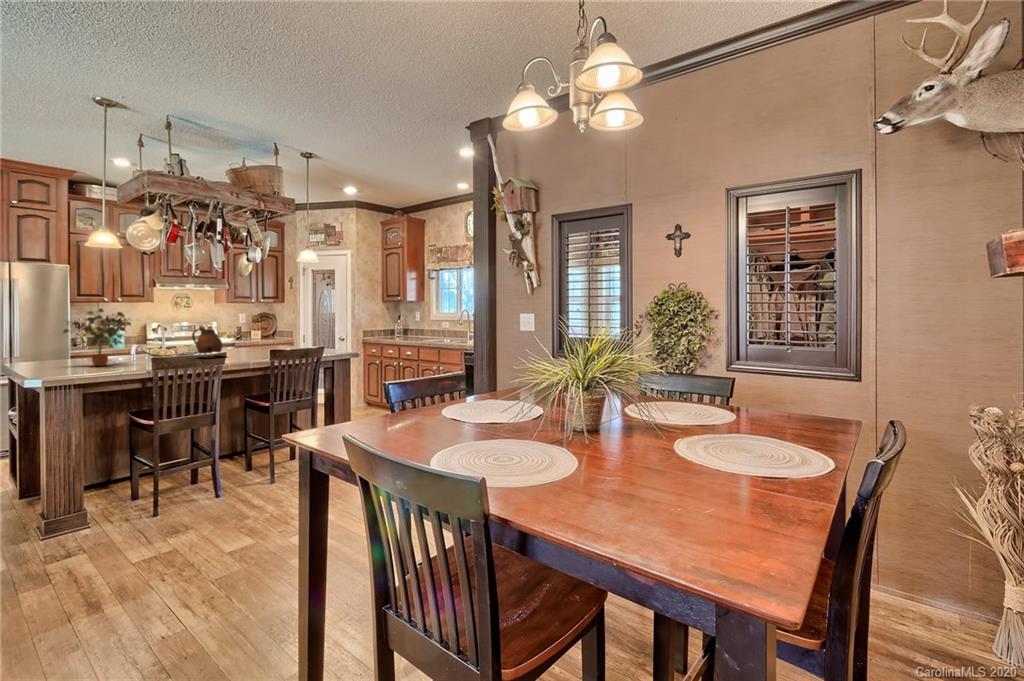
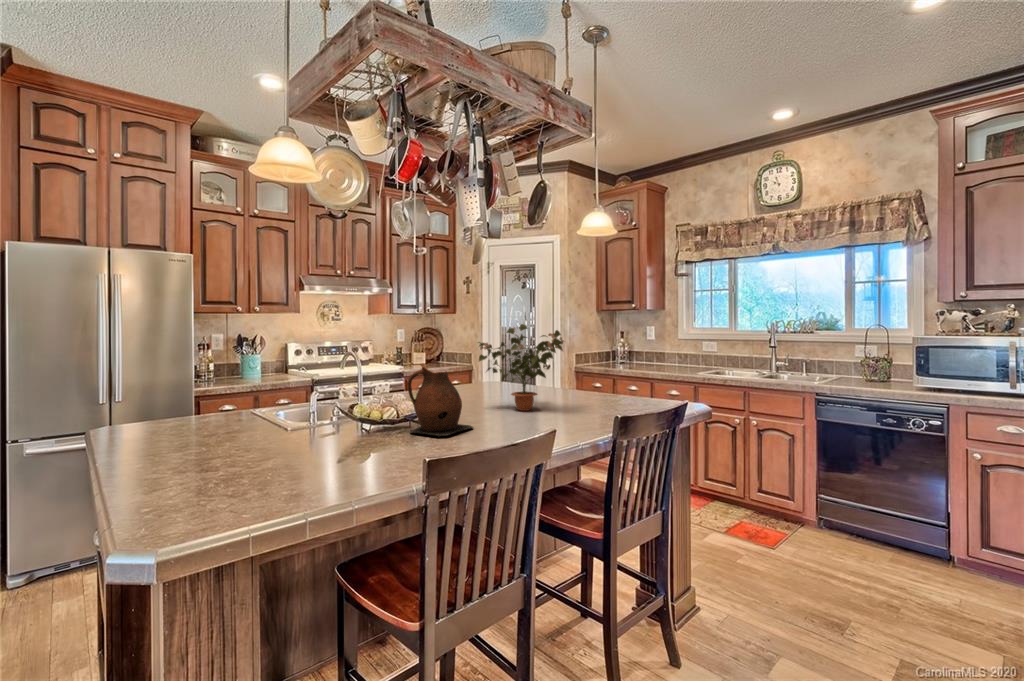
potted plant: present [63,308,131,366] -> present [478,324,564,411]

